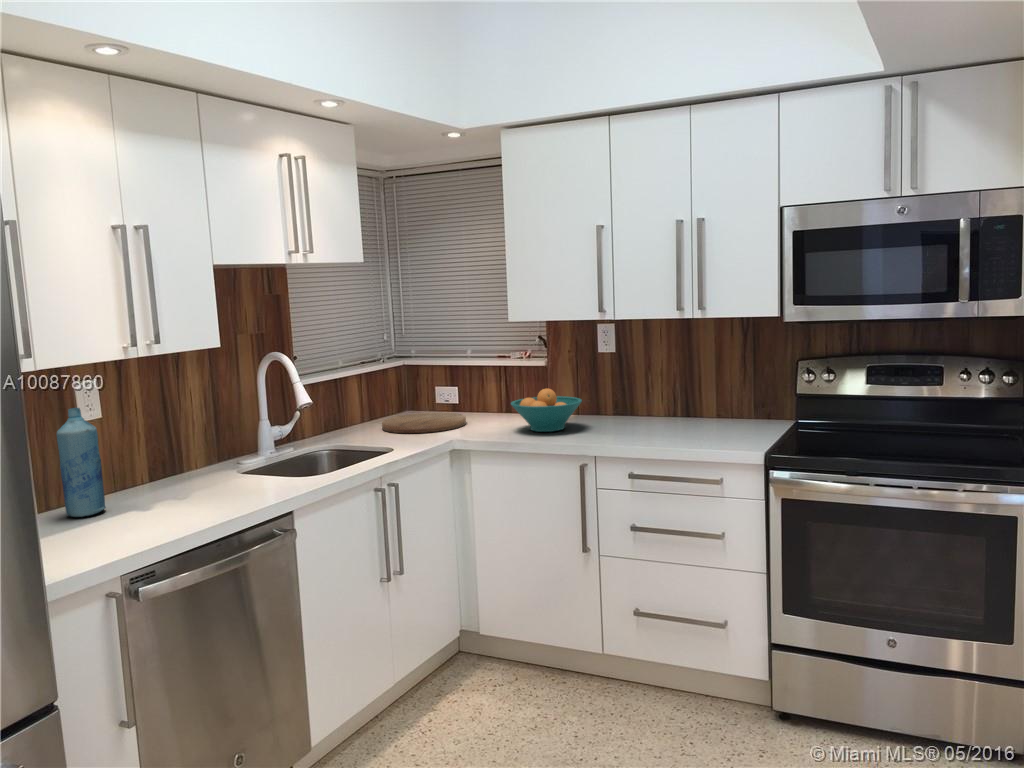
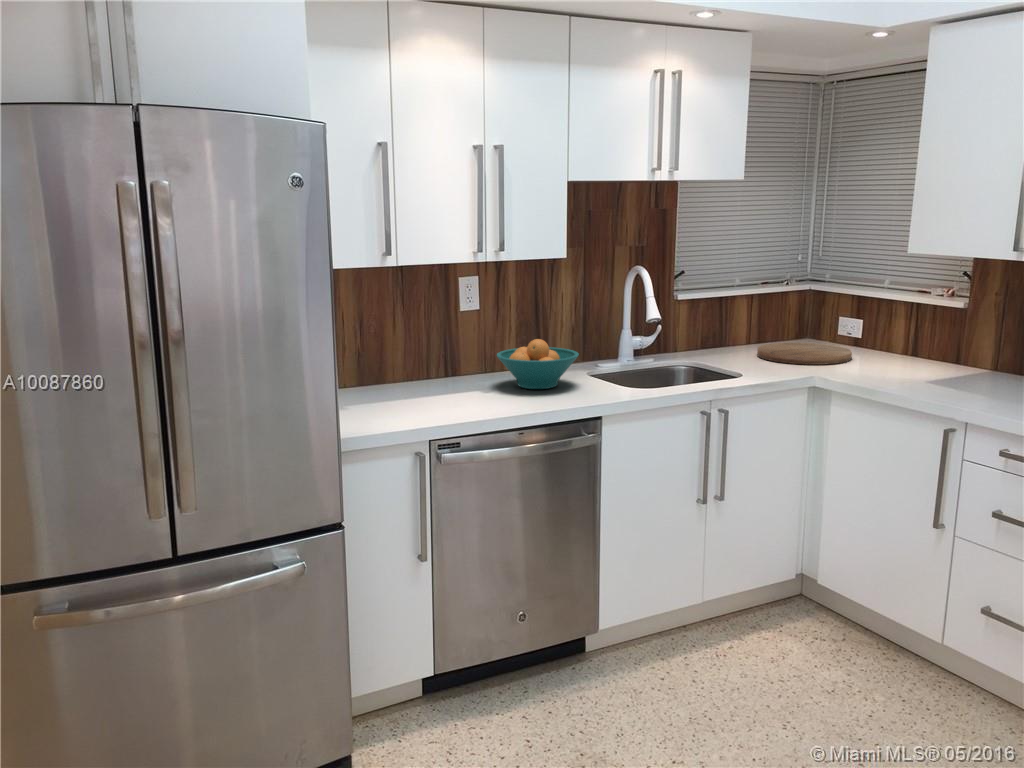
fruit bowl: present [511,388,582,432] -> present [497,339,579,389]
bottle: present [57,408,106,517] -> none [434,299,465,389]

